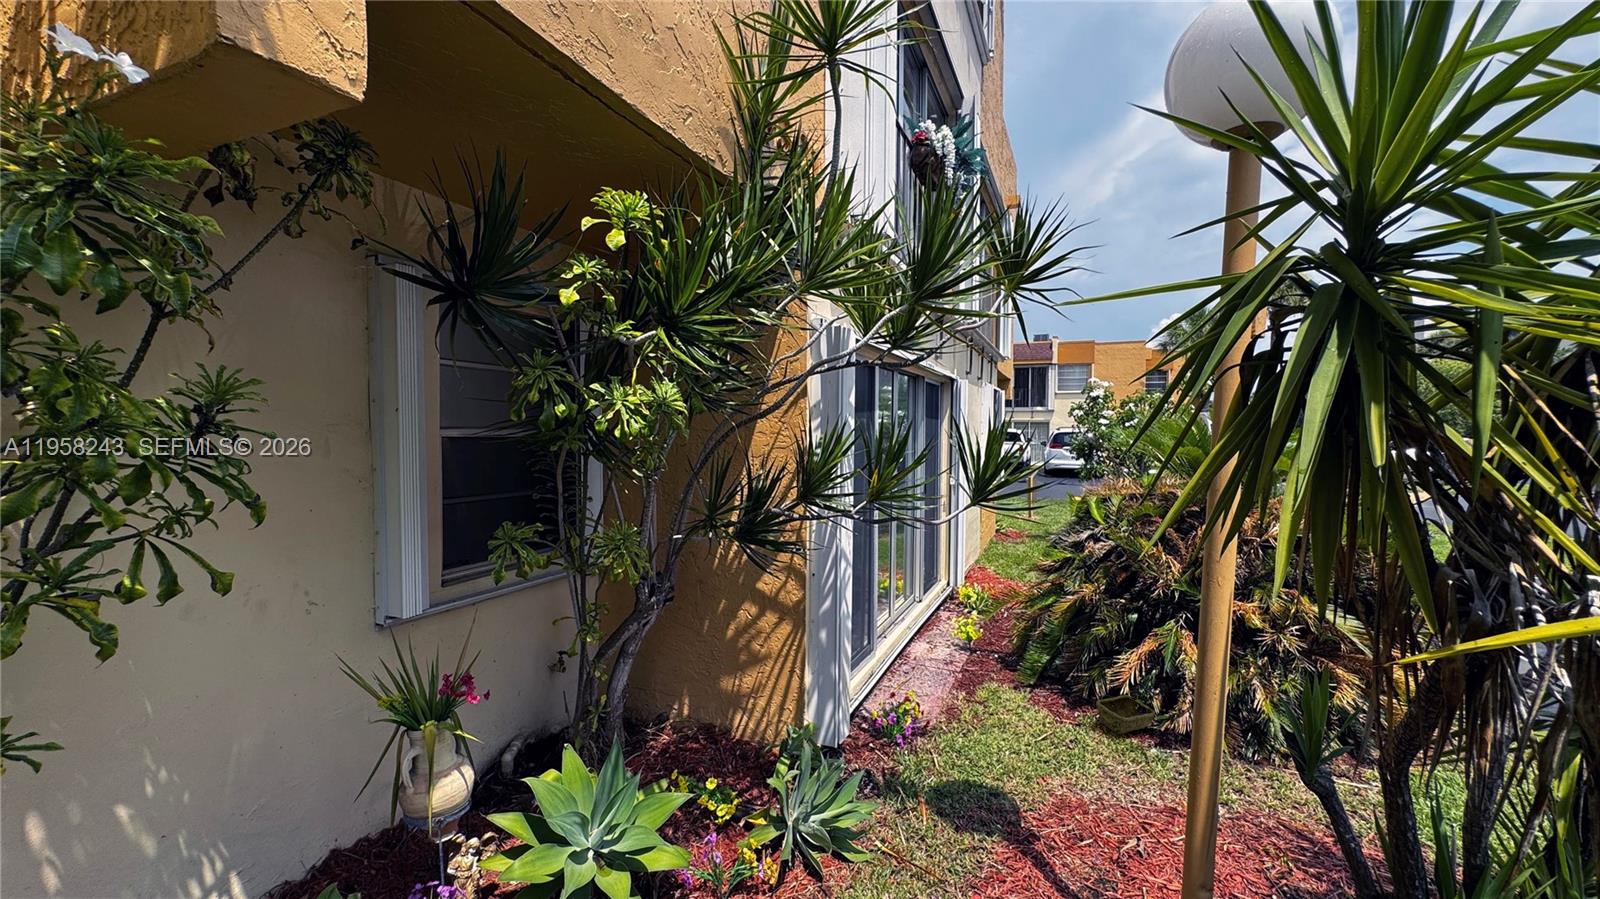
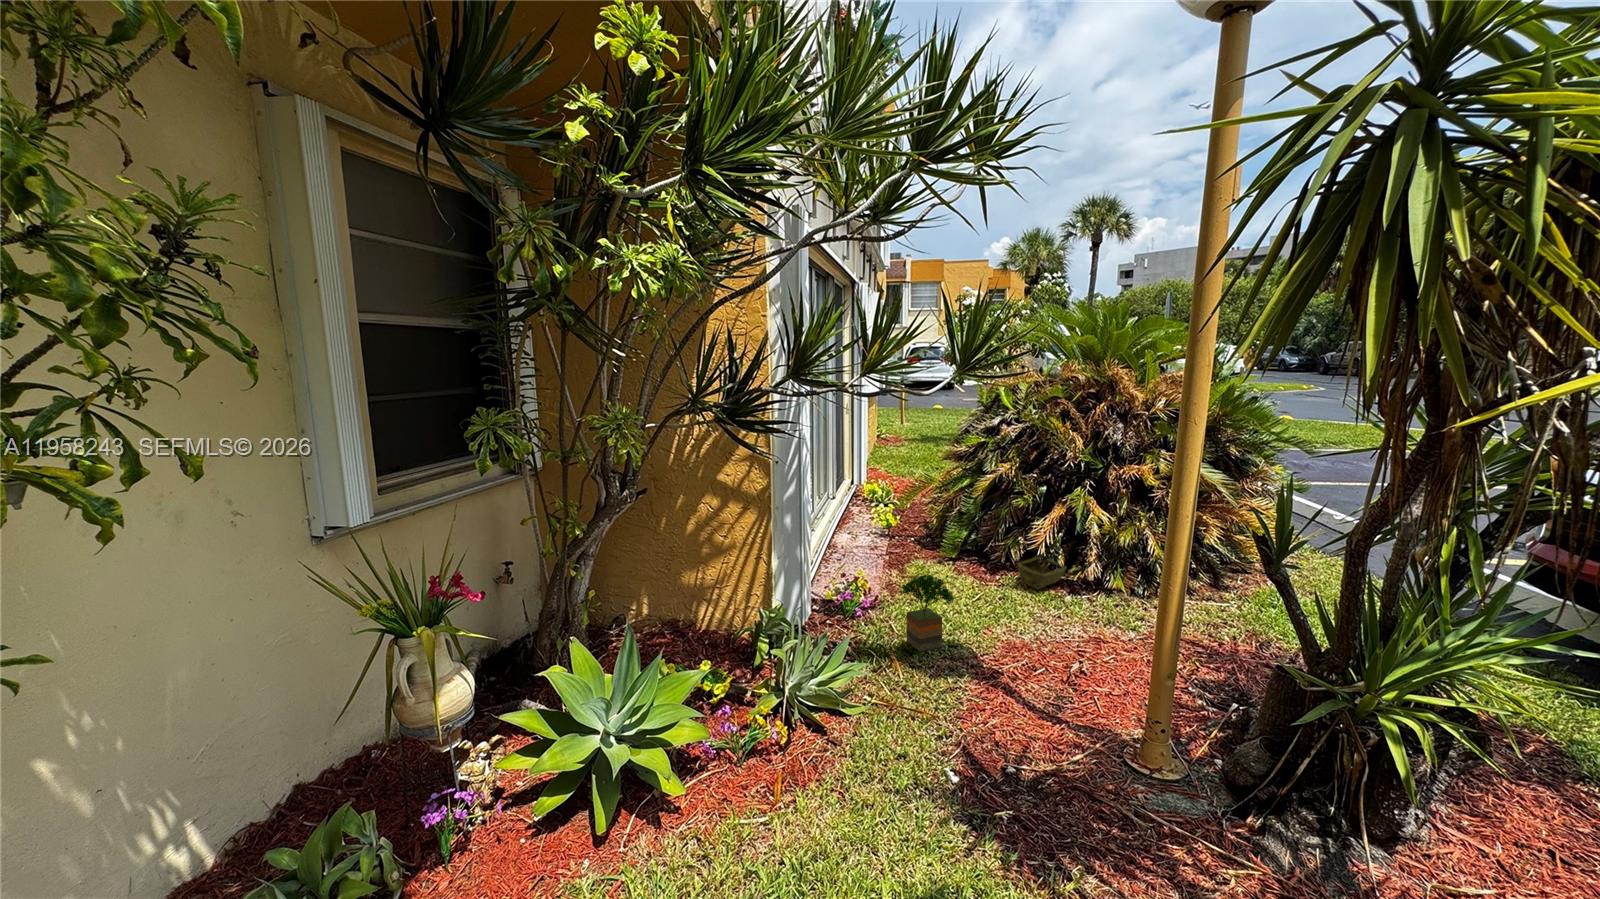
potted tree: none [942,707,999,793] -> present [901,574,954,651]

